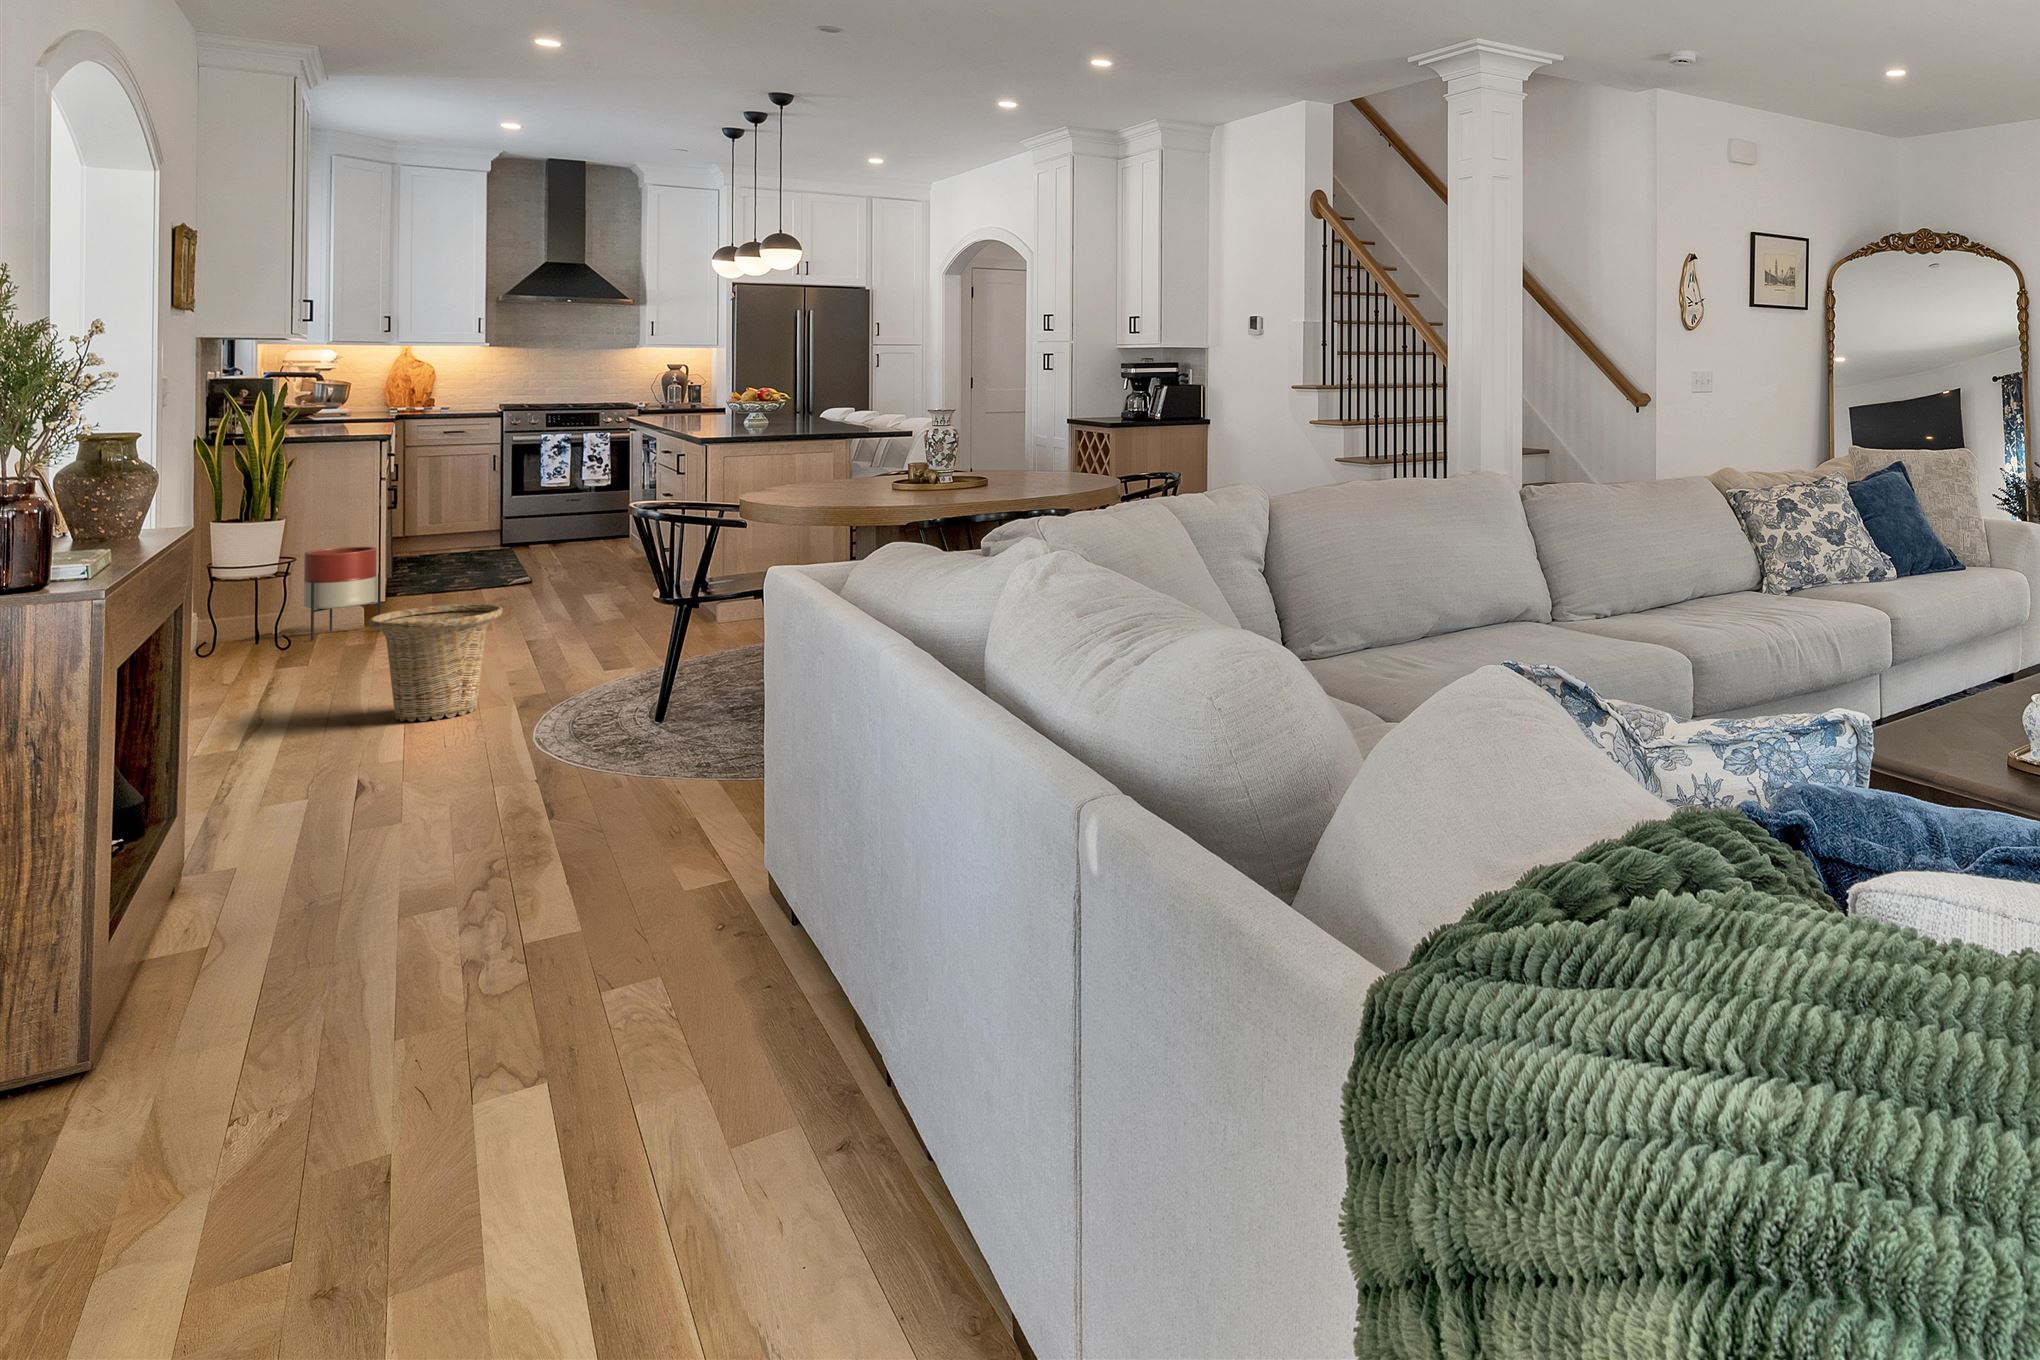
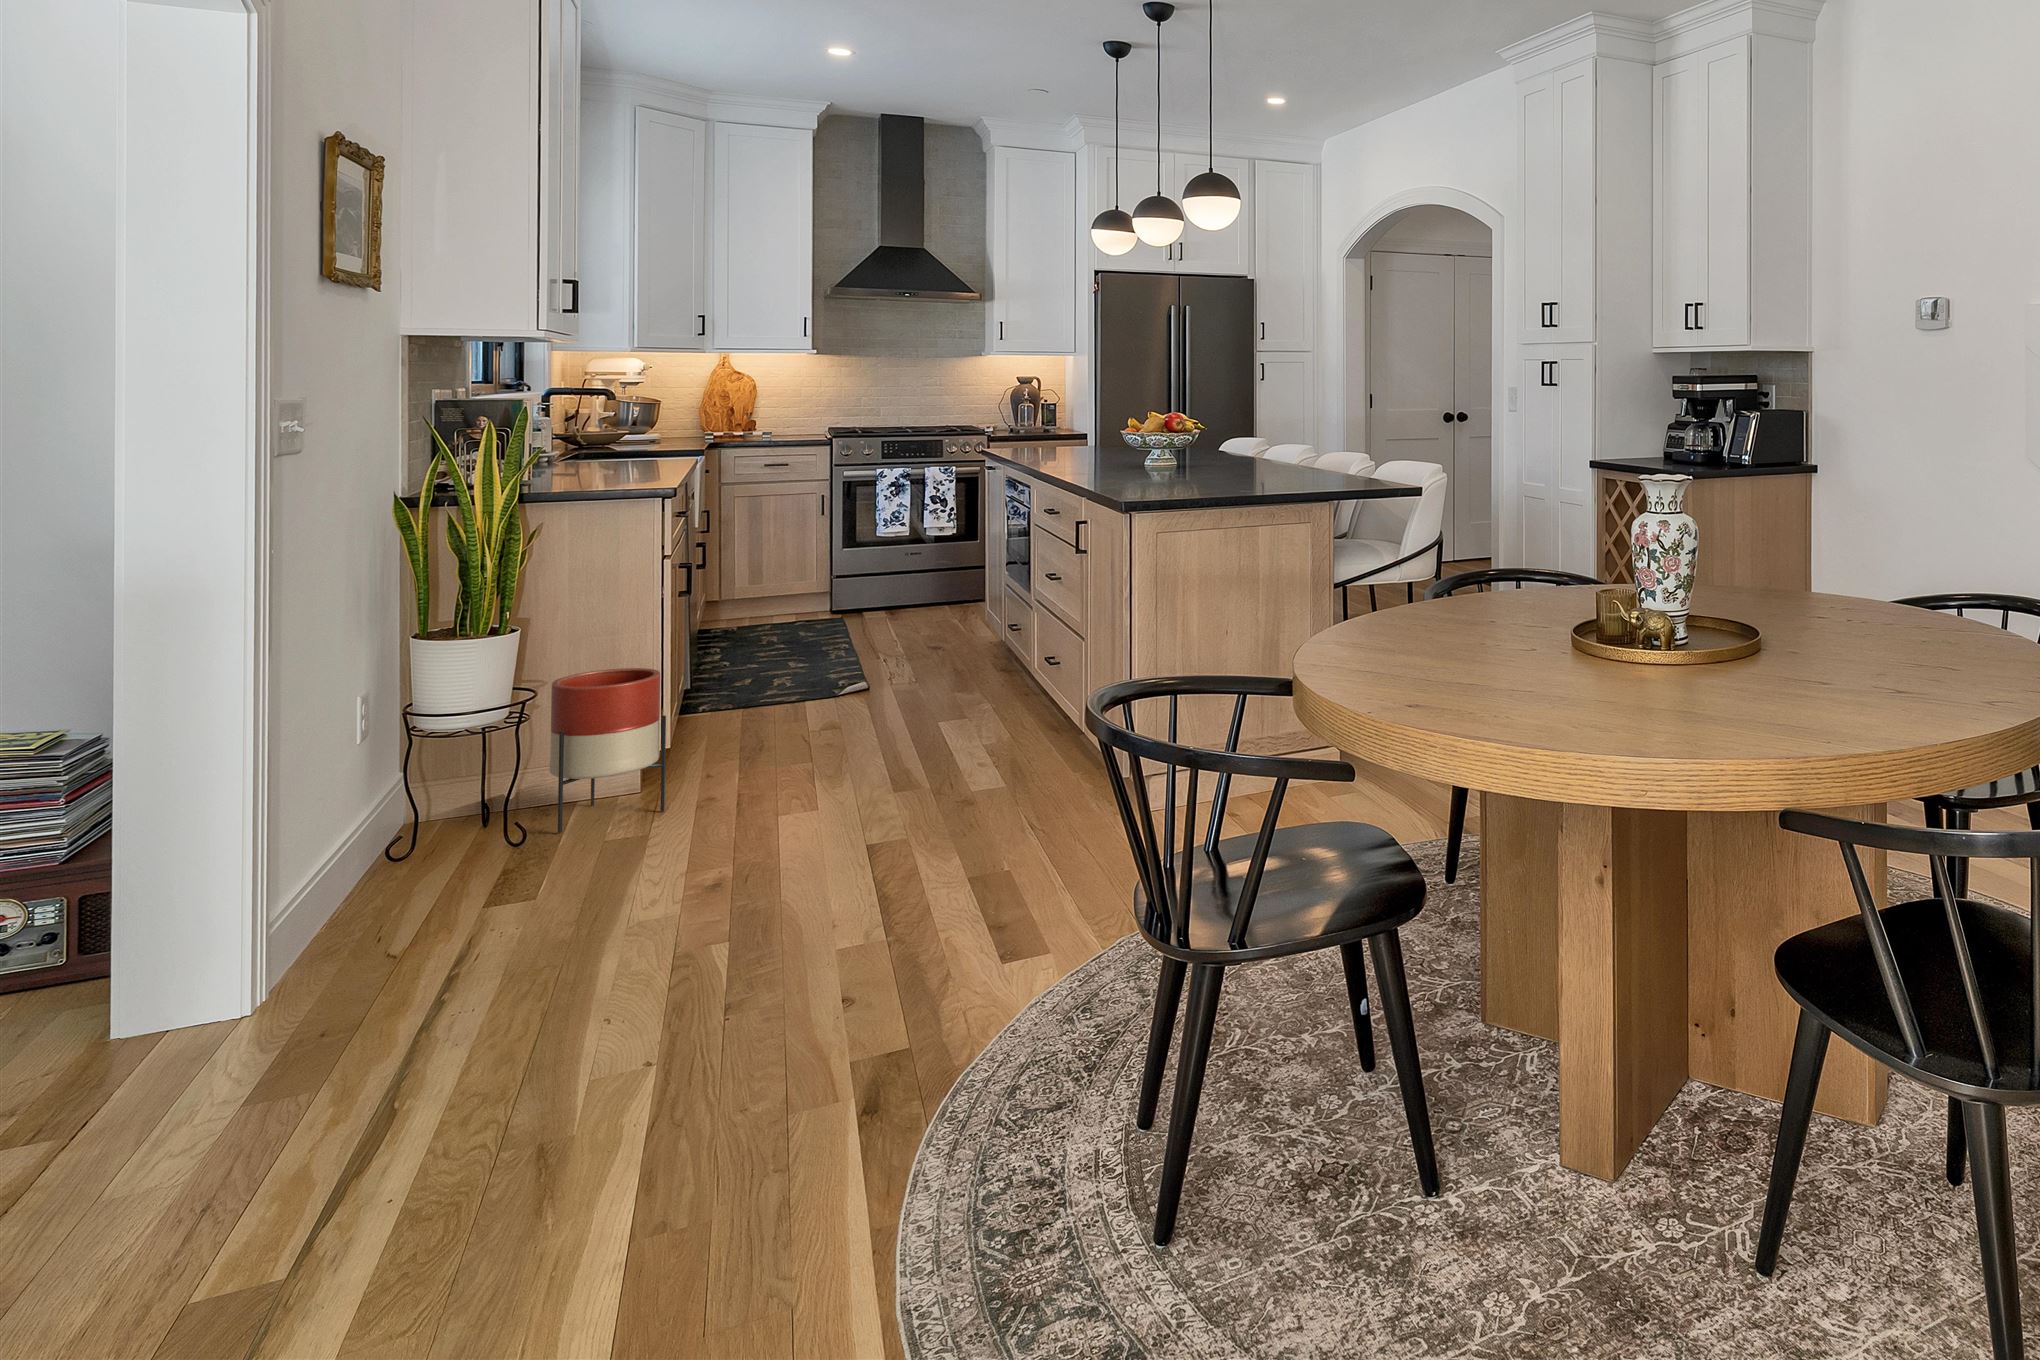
basket: present [369,604,503,722] -> none [610,874,879,1178]

